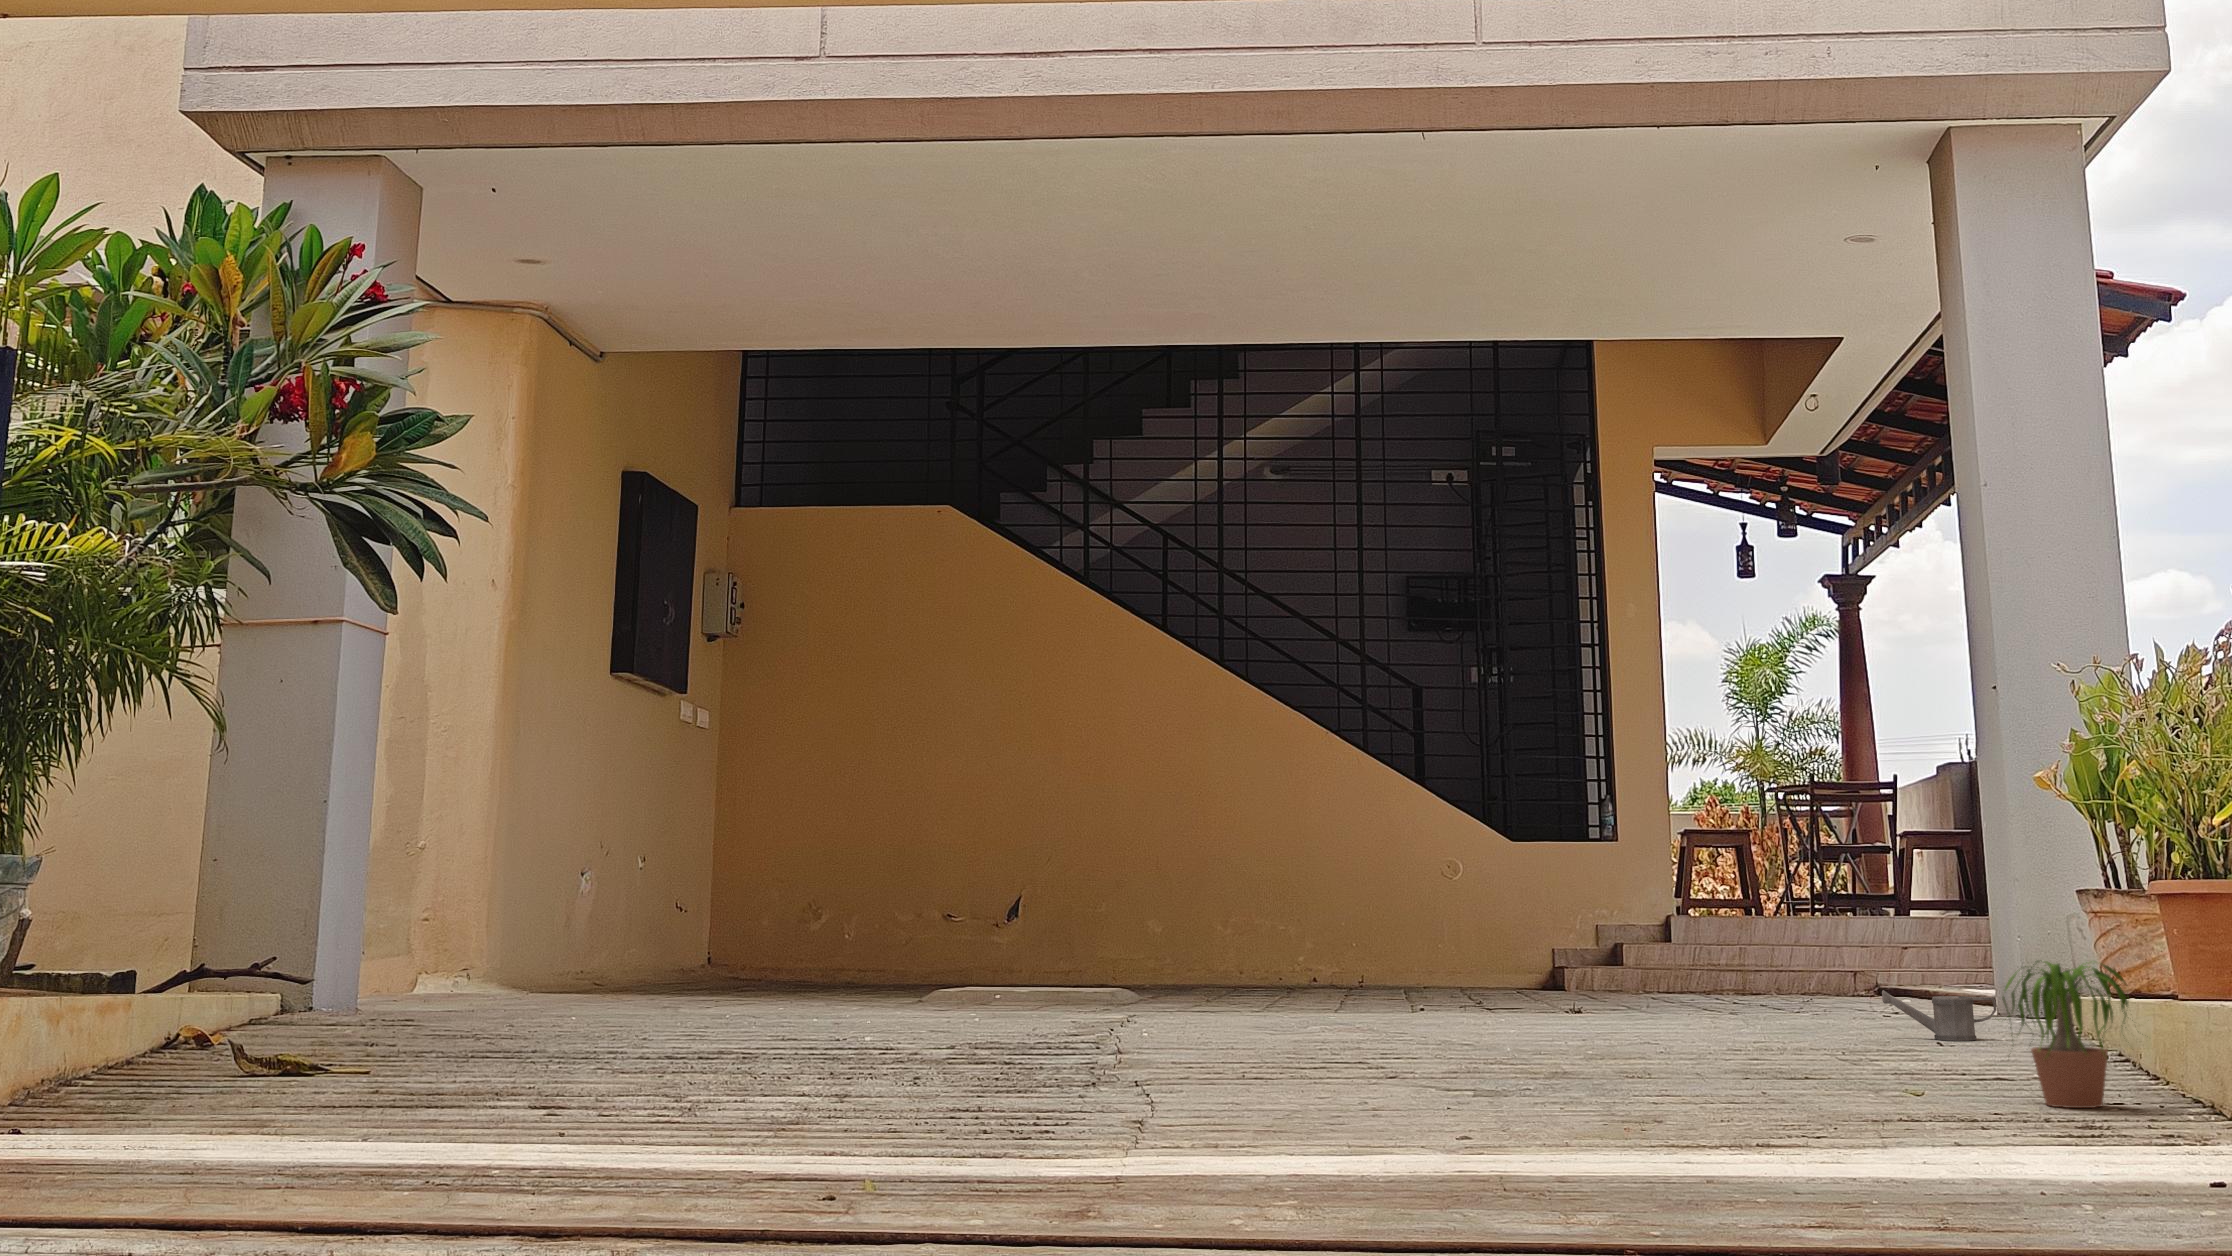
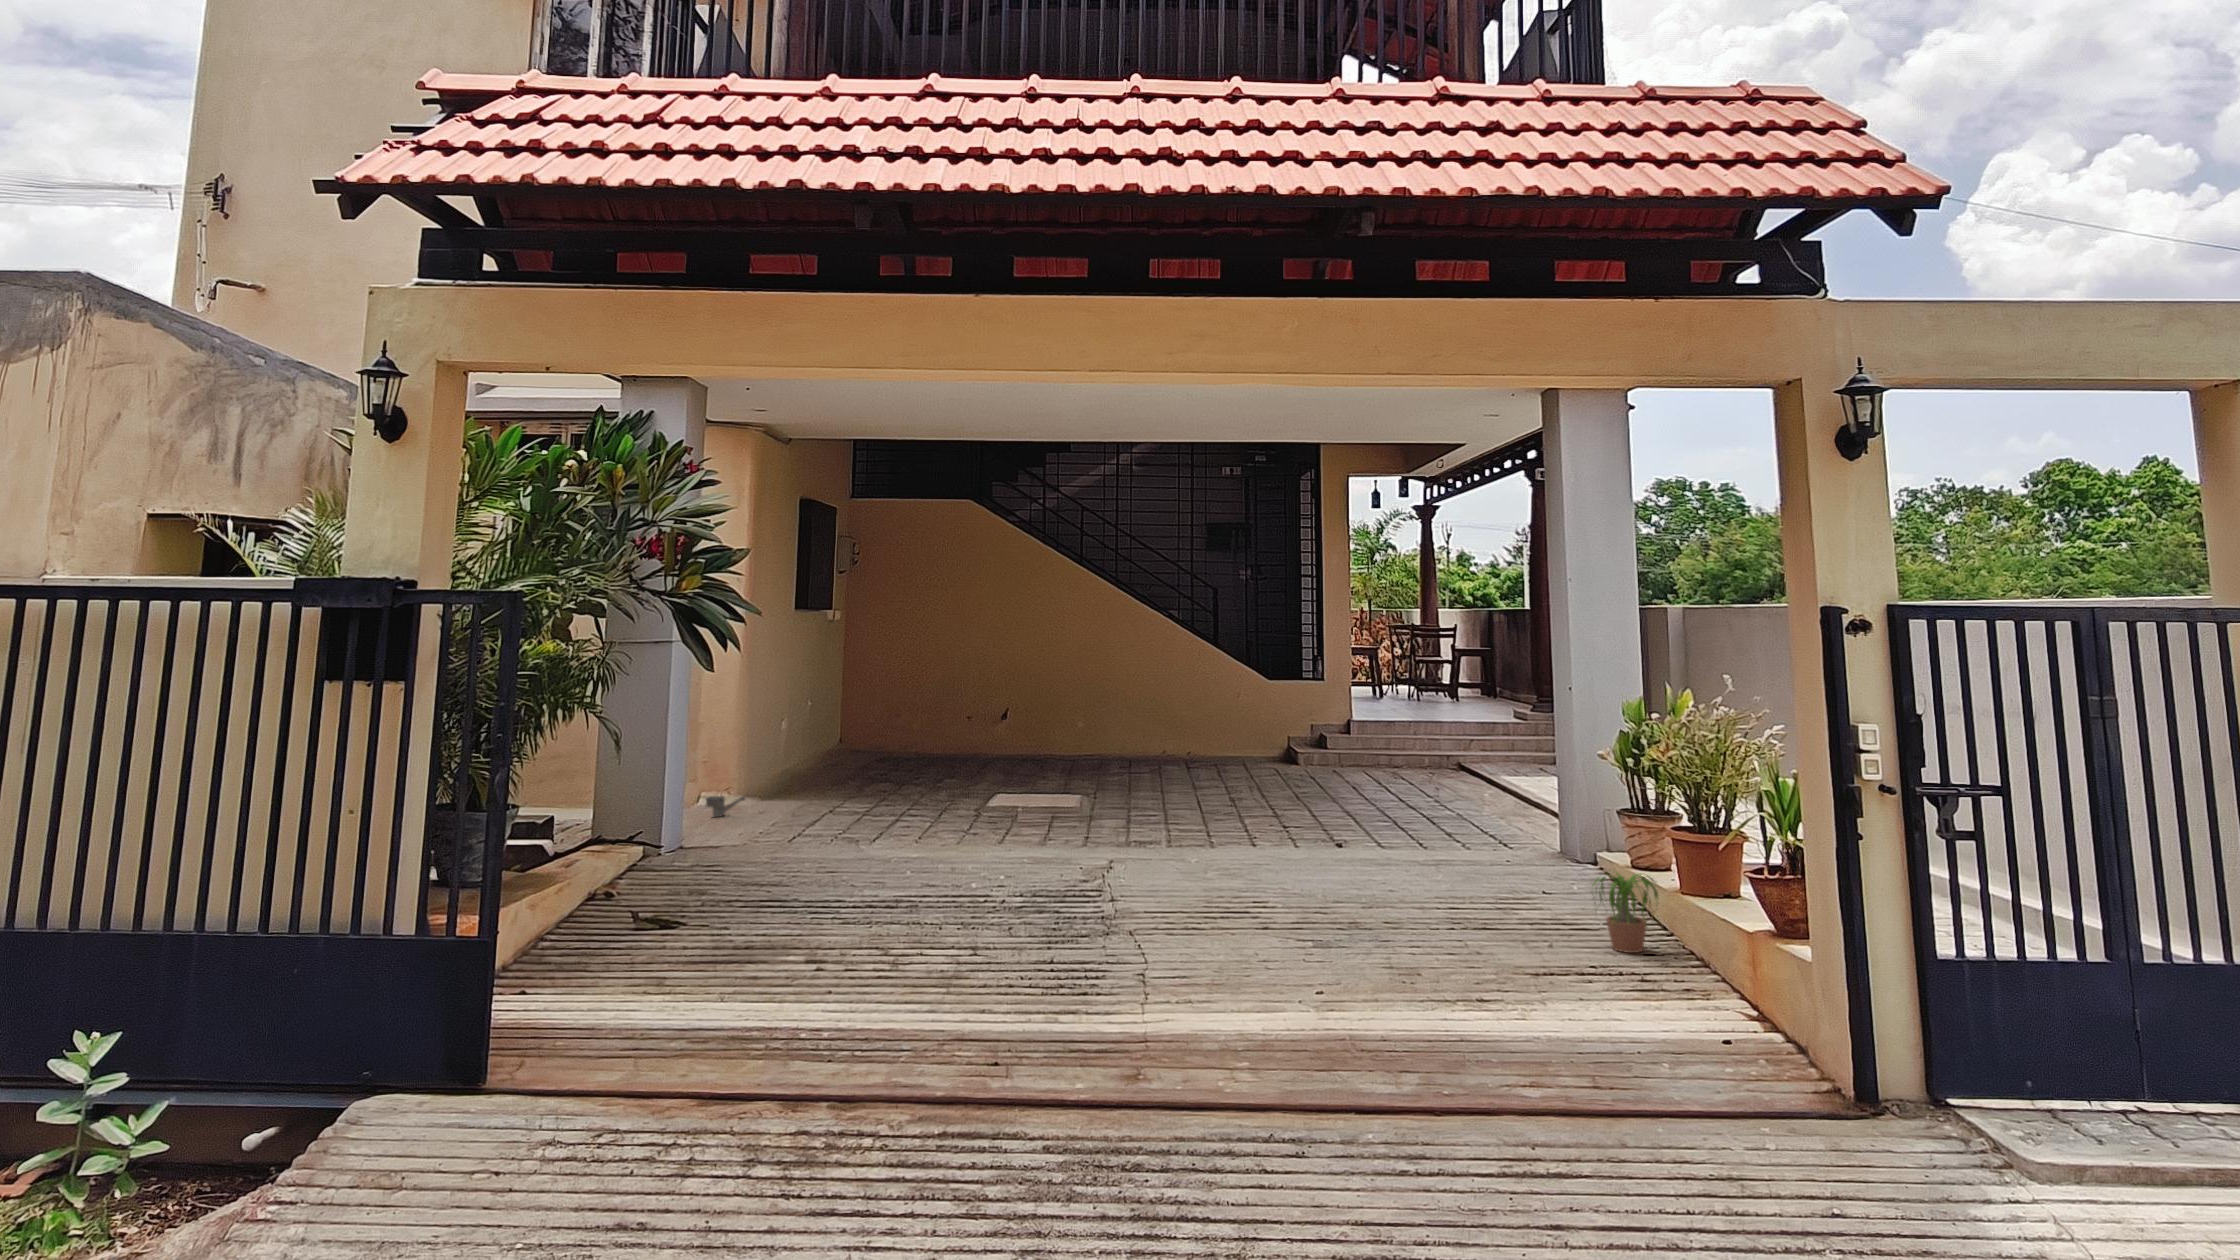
watering can: present [1882,990,1996,1041] -> present [697,796,746,817]

